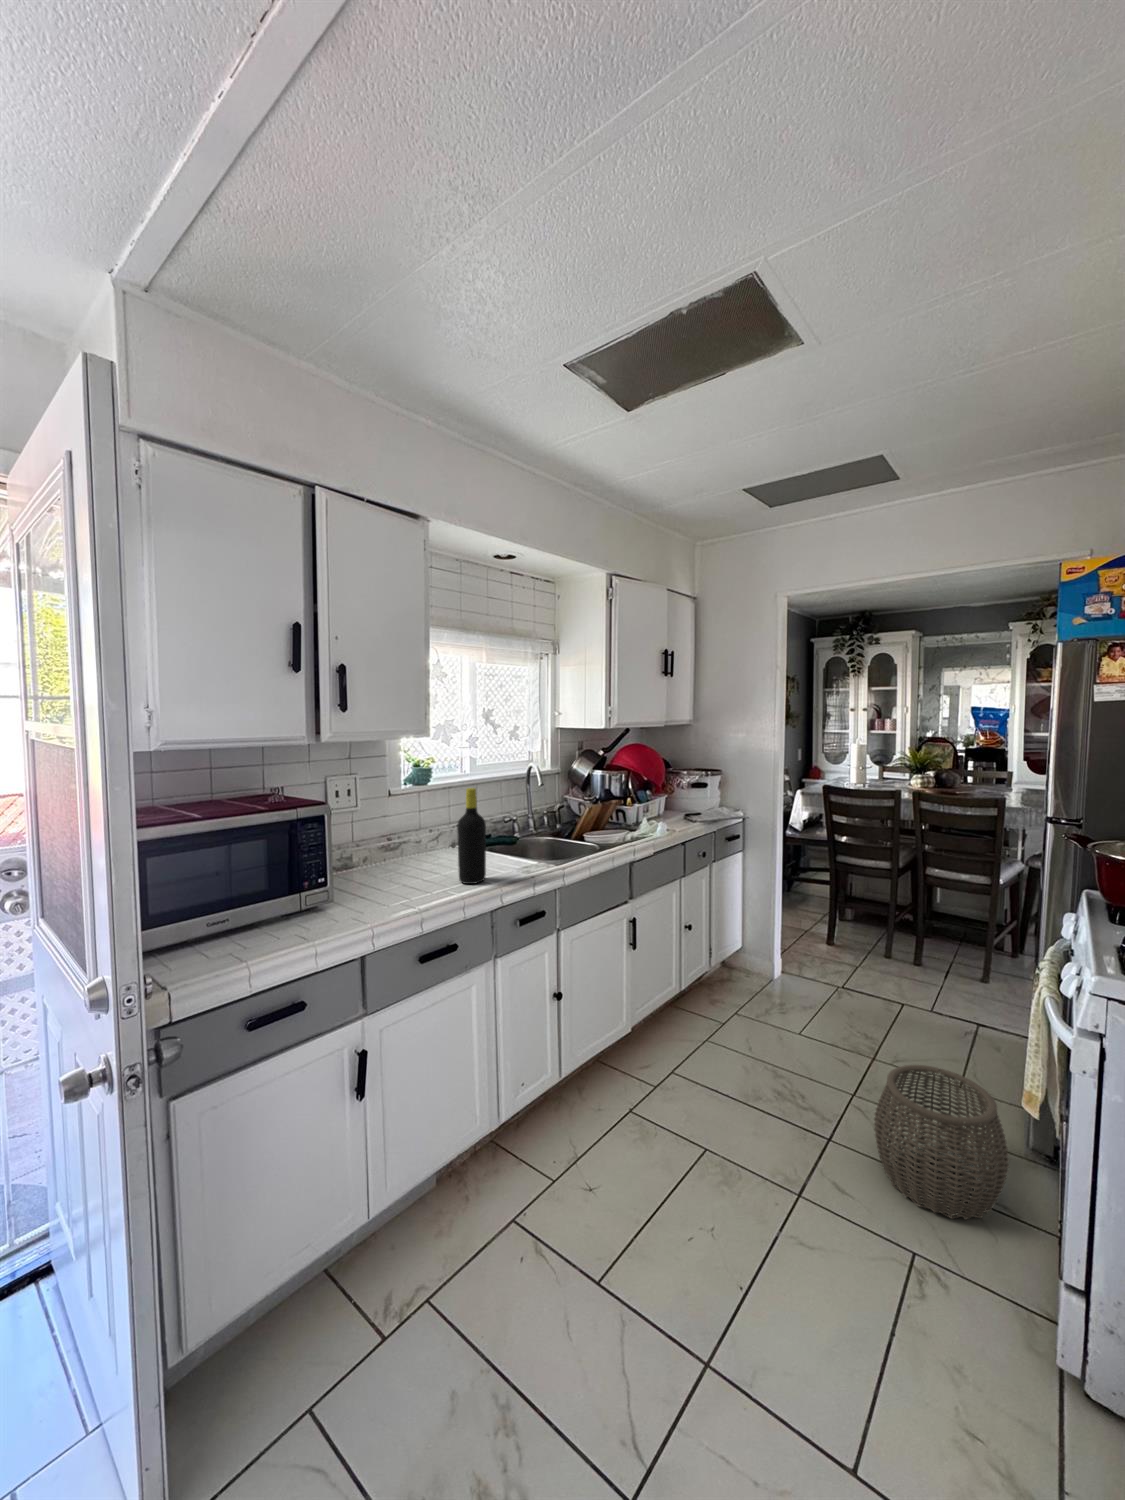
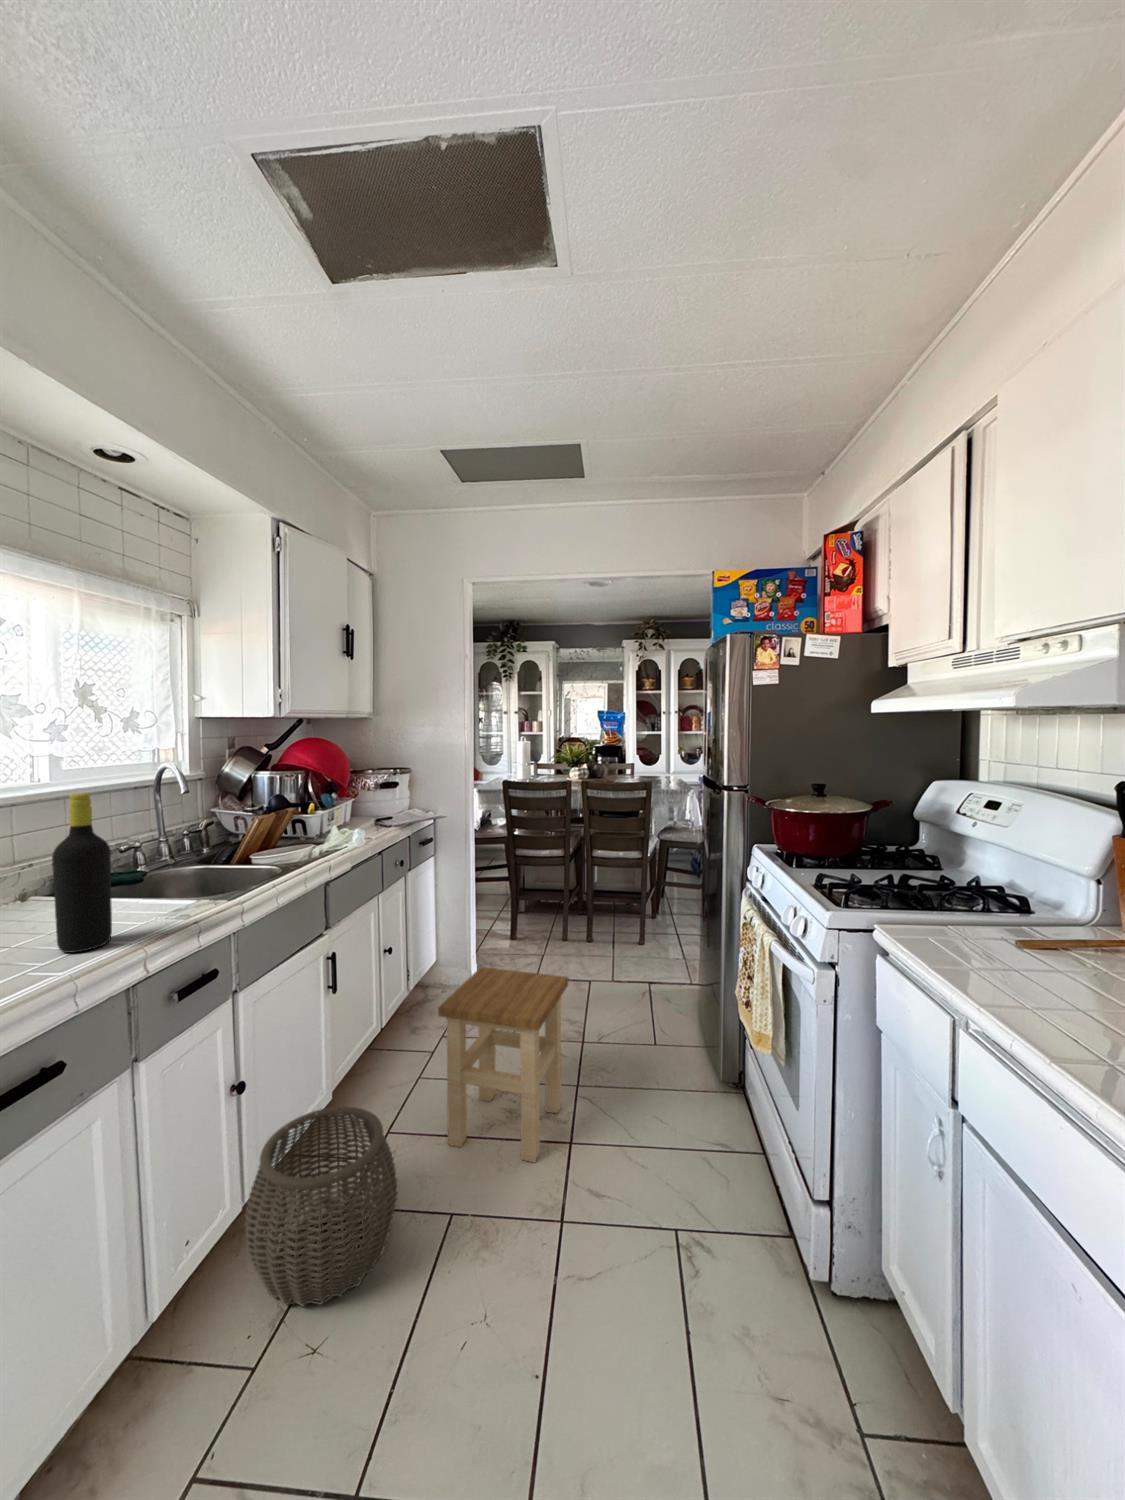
stool: none [711,957,842,1138] -> present [438,967,568,1162]
woven basket: present [874,1065,1009,1220] -> present [245,1106,398,1306]

